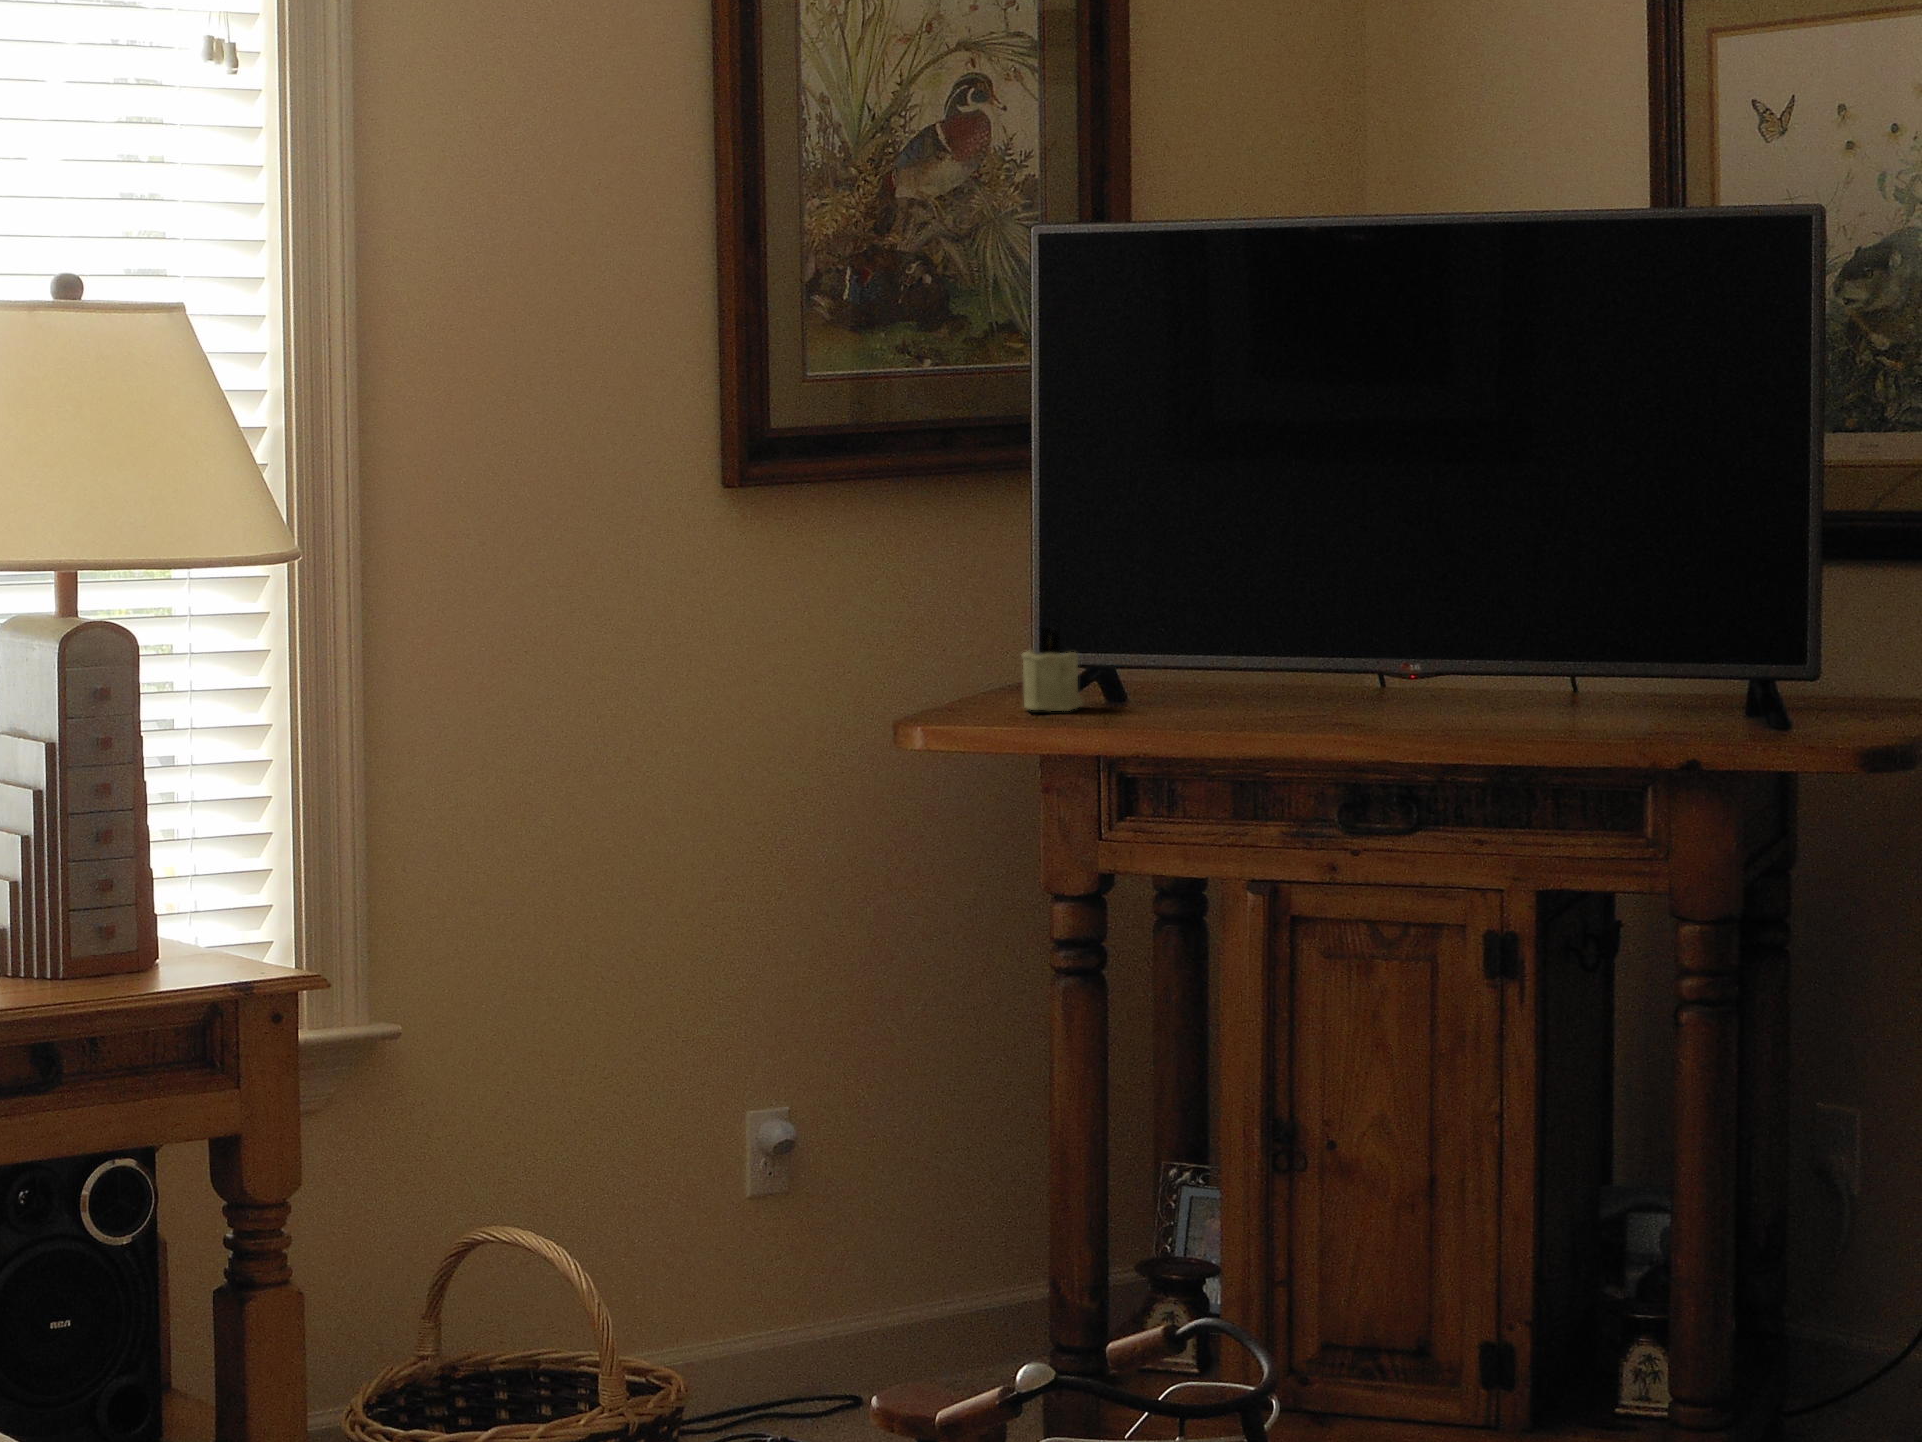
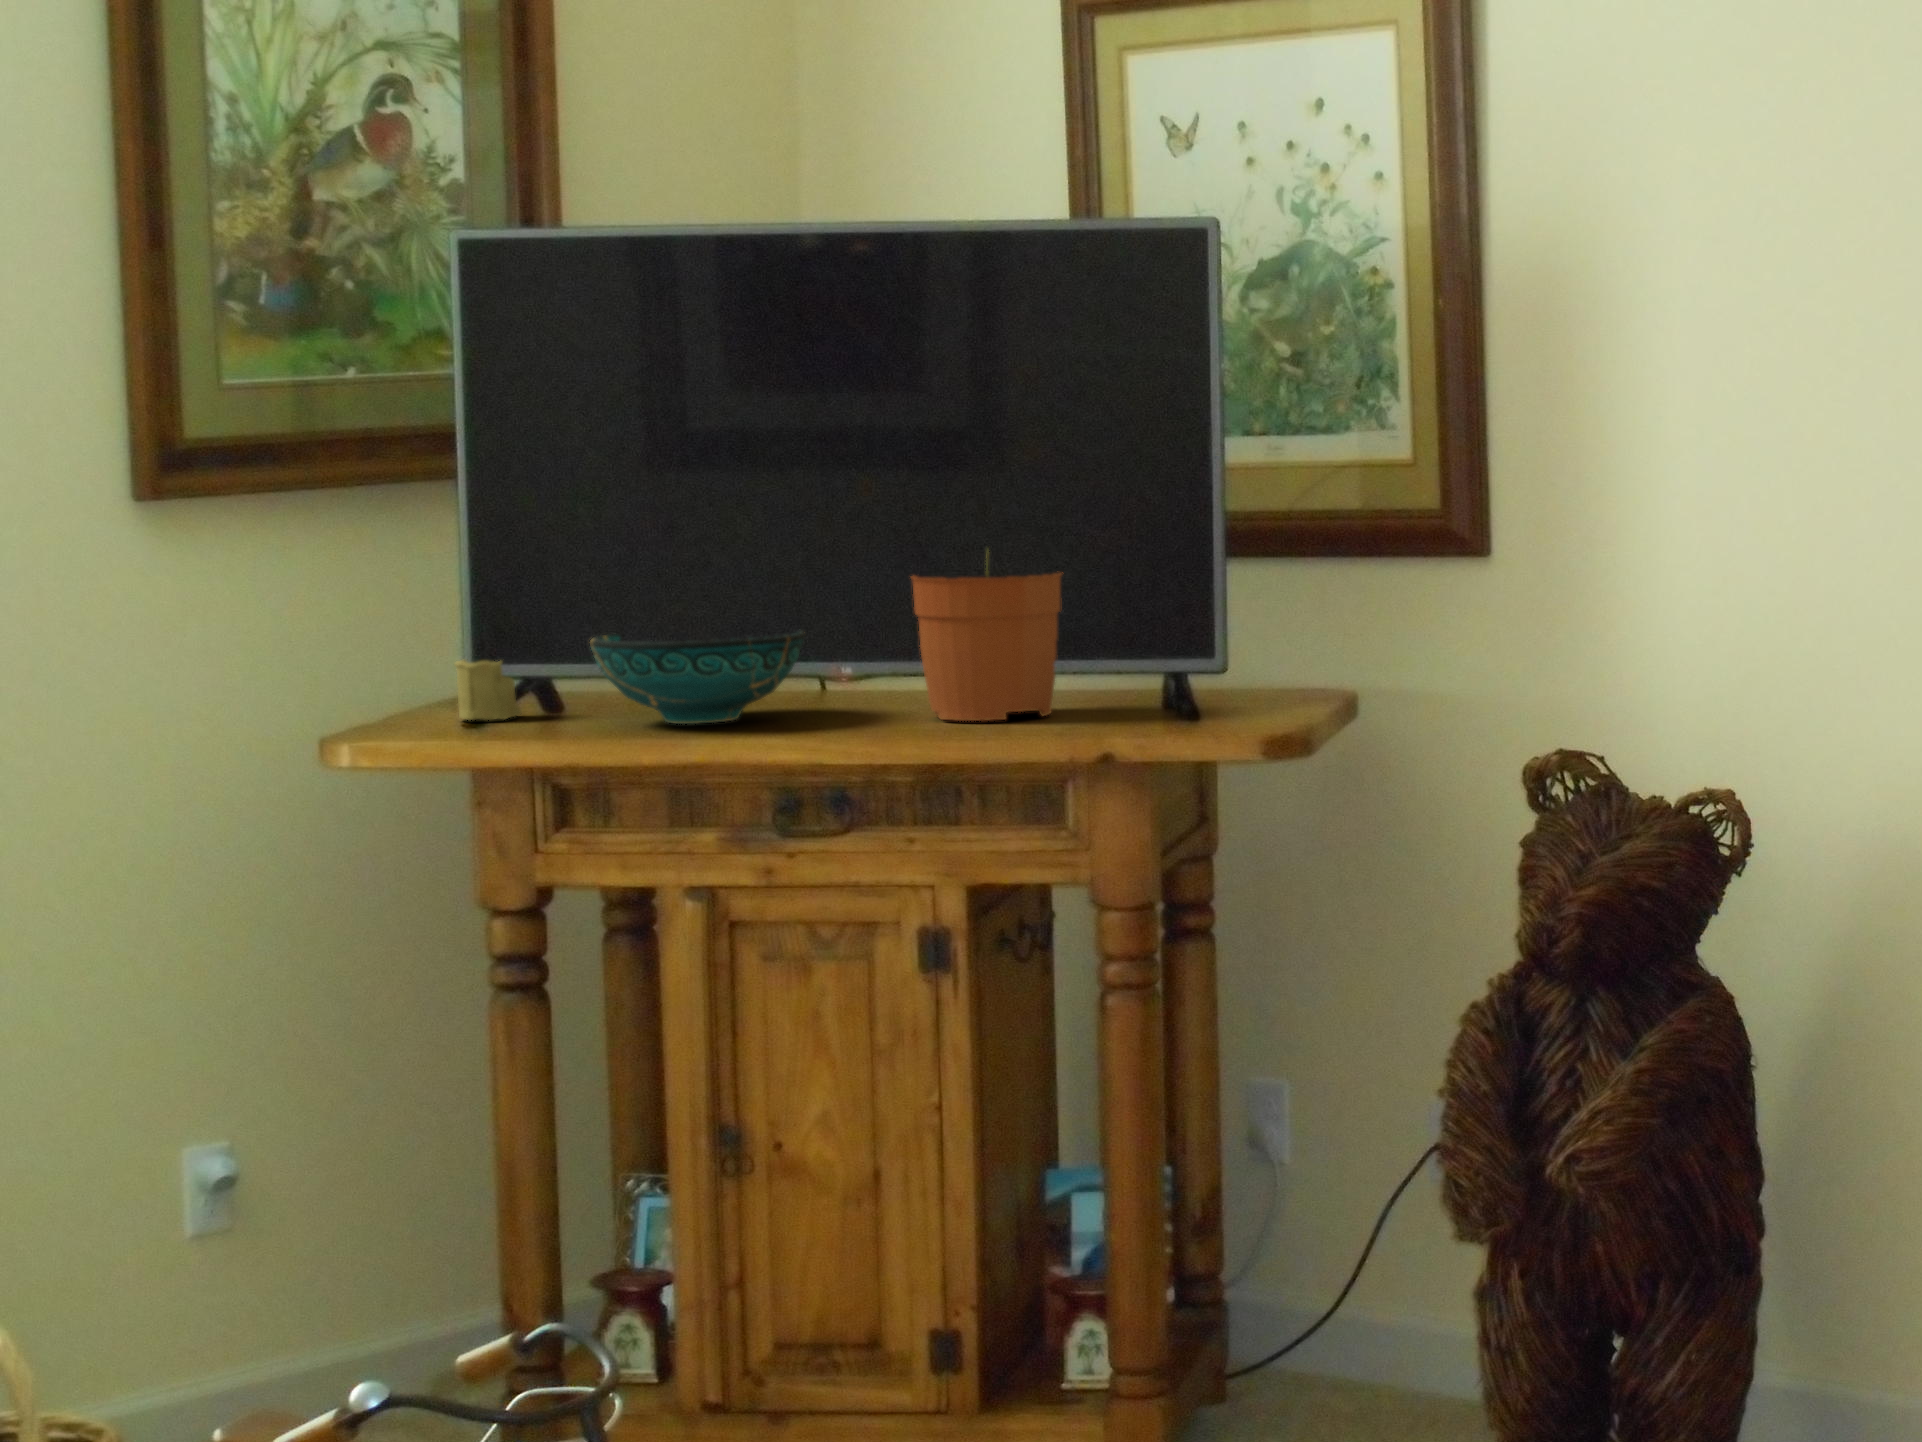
plant pot: none [1484,506,1646,732] -> present [911,554,1062,721]
decorative bowl: none [1157,626,1372,724] -> present [590,631,805,724]

